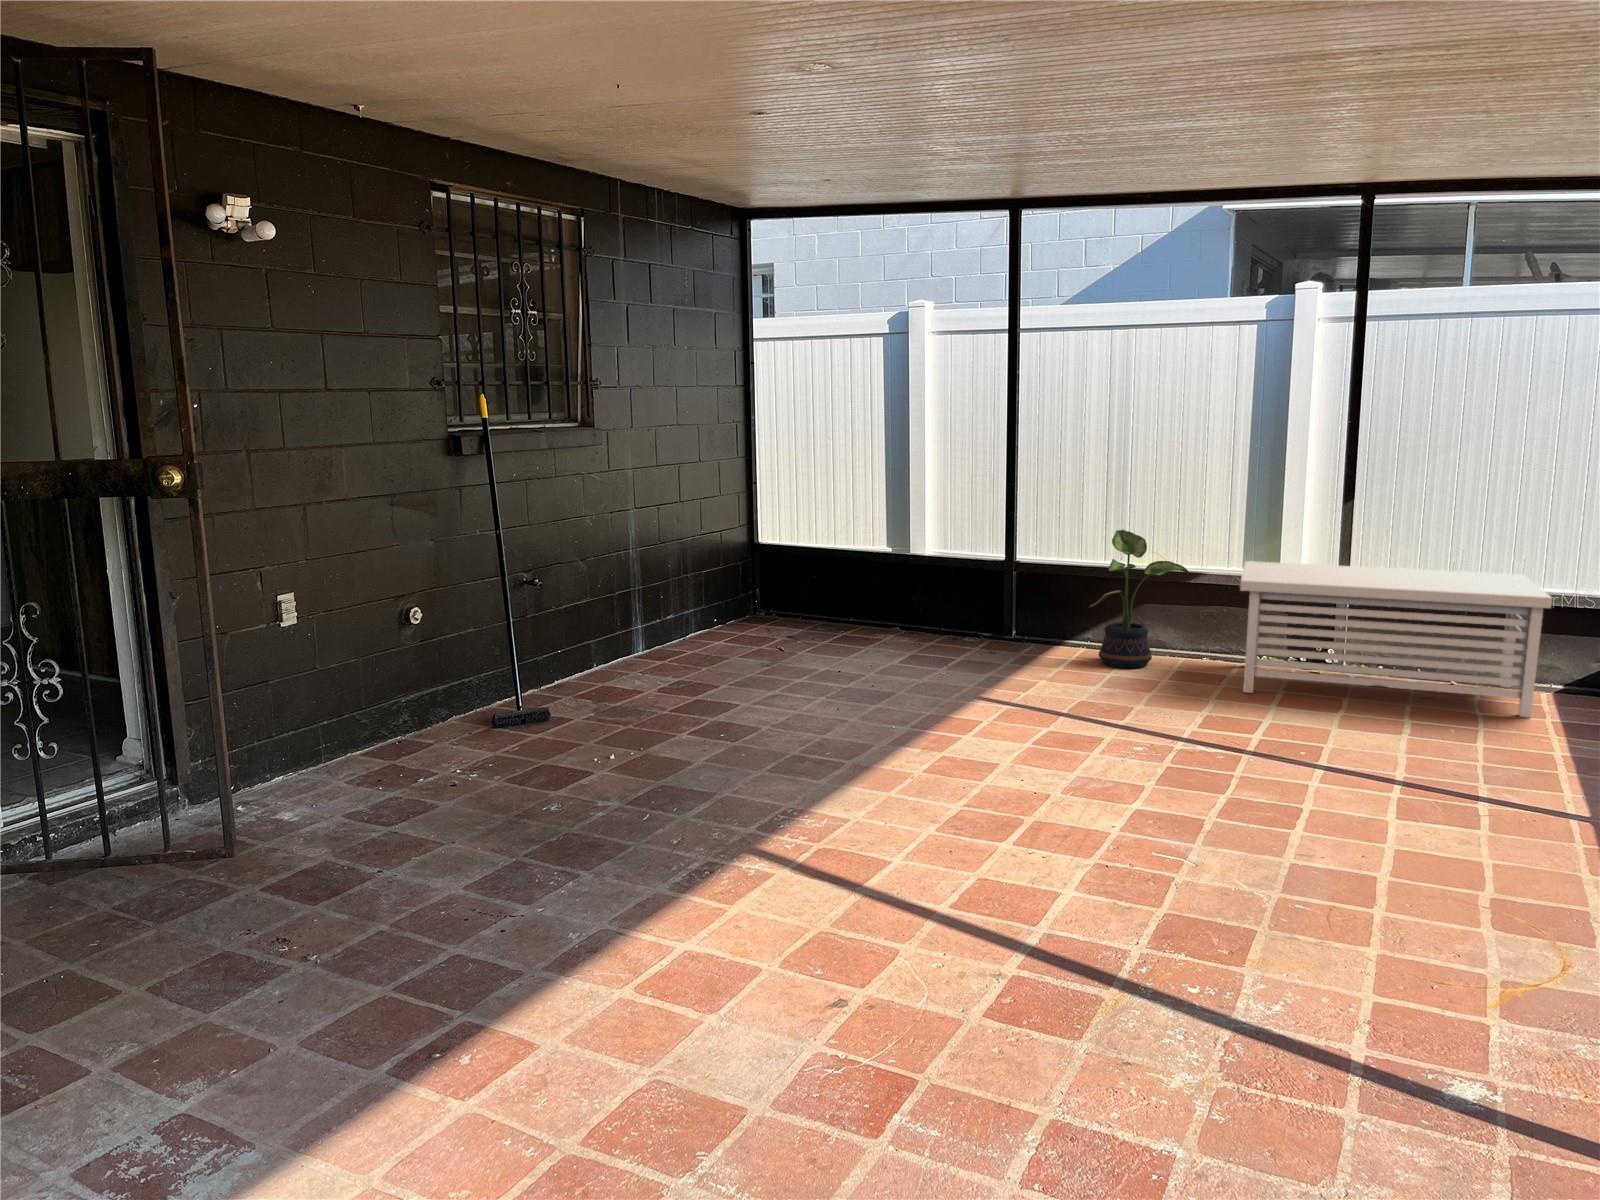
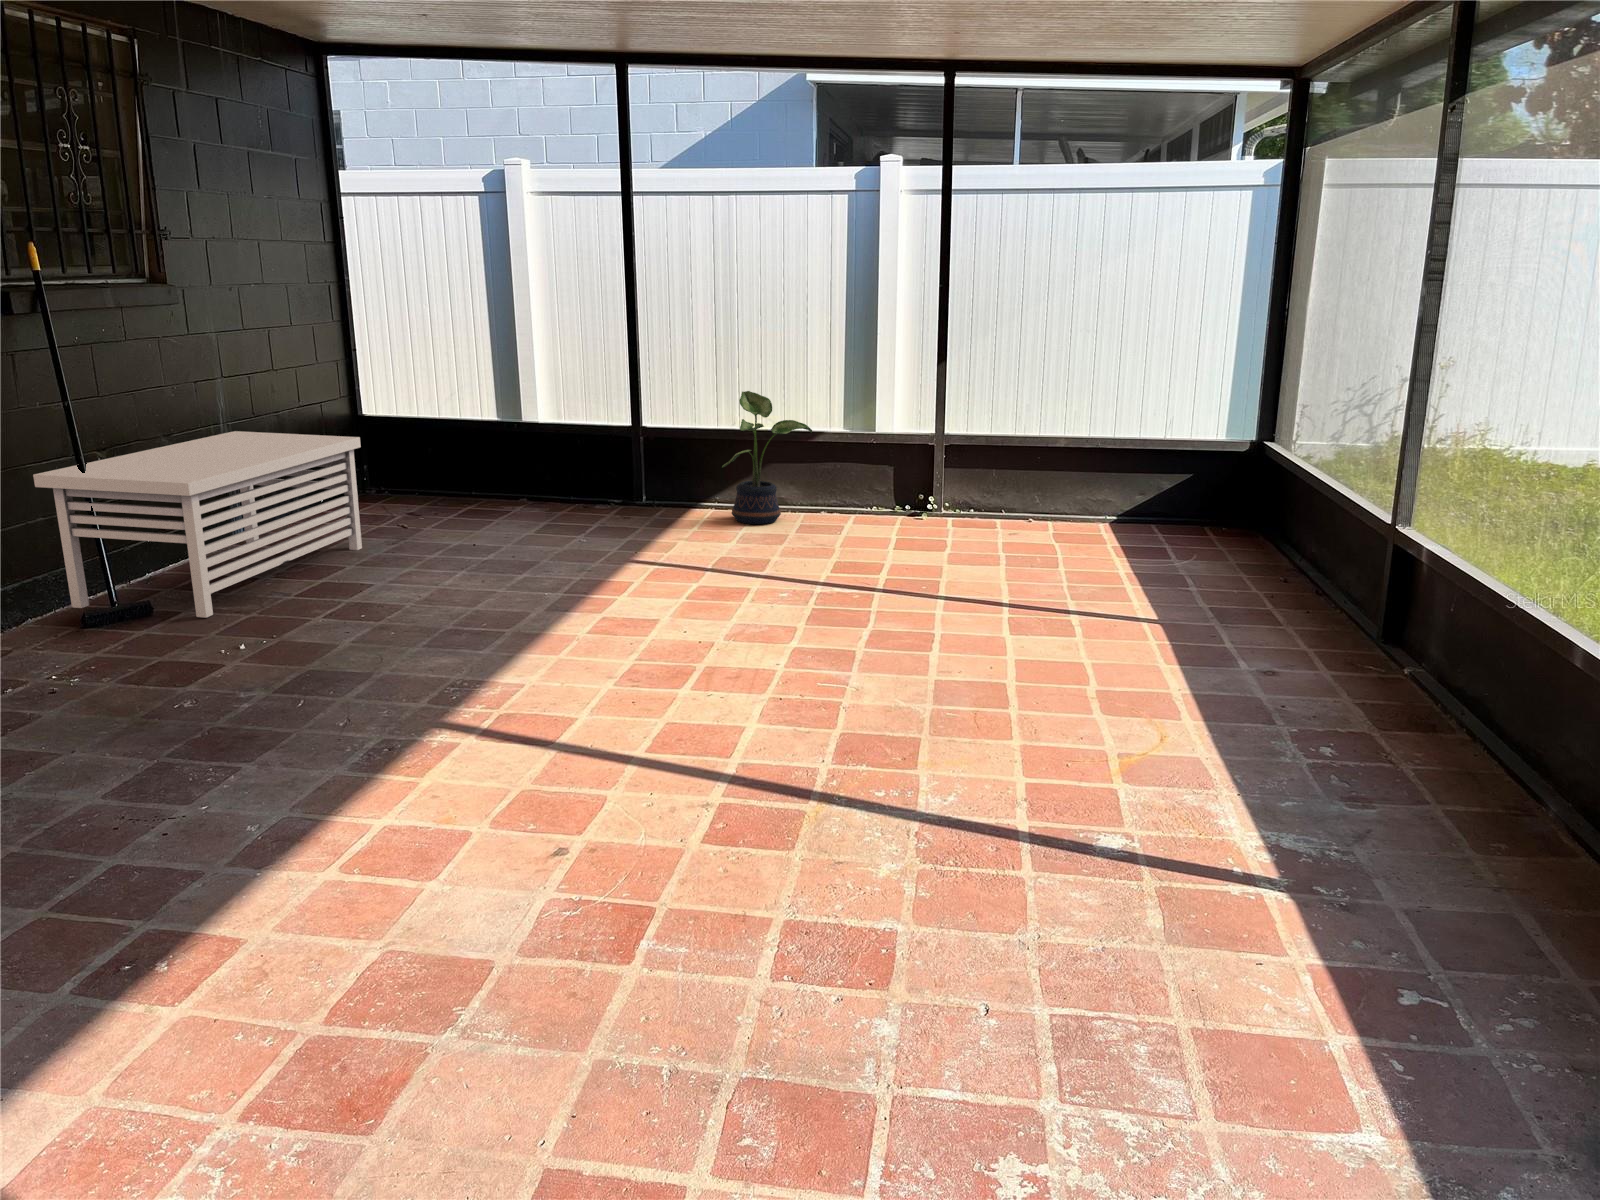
storage bench: present [1240,561,1552,718] -> present [33,431,362,618]

